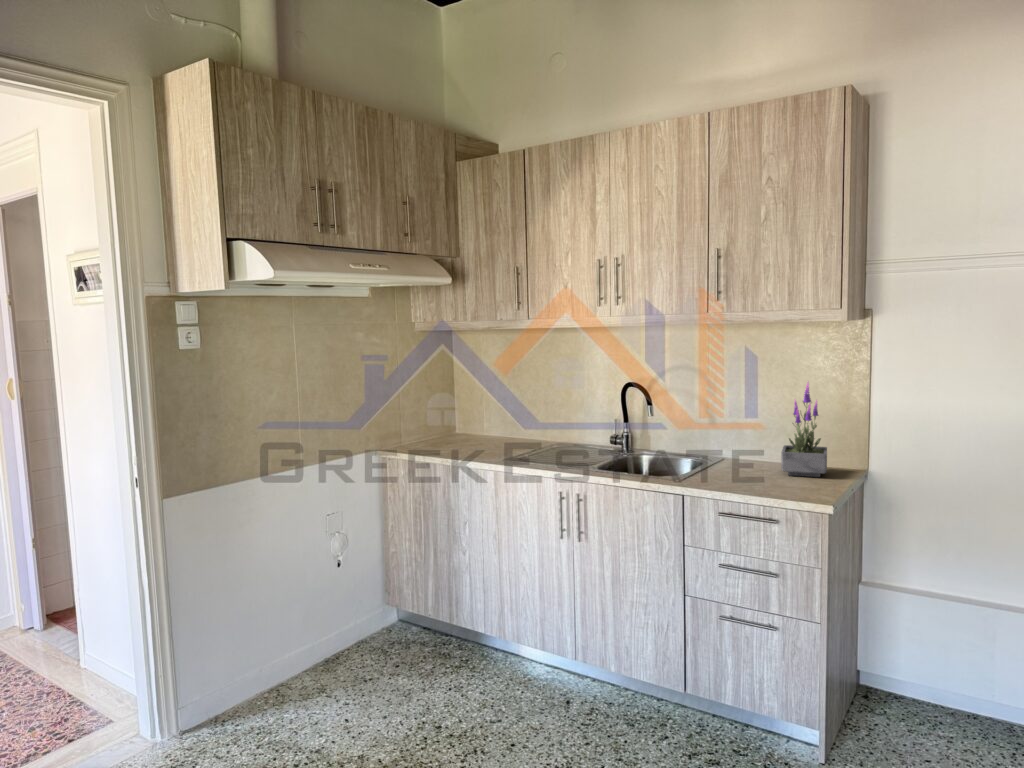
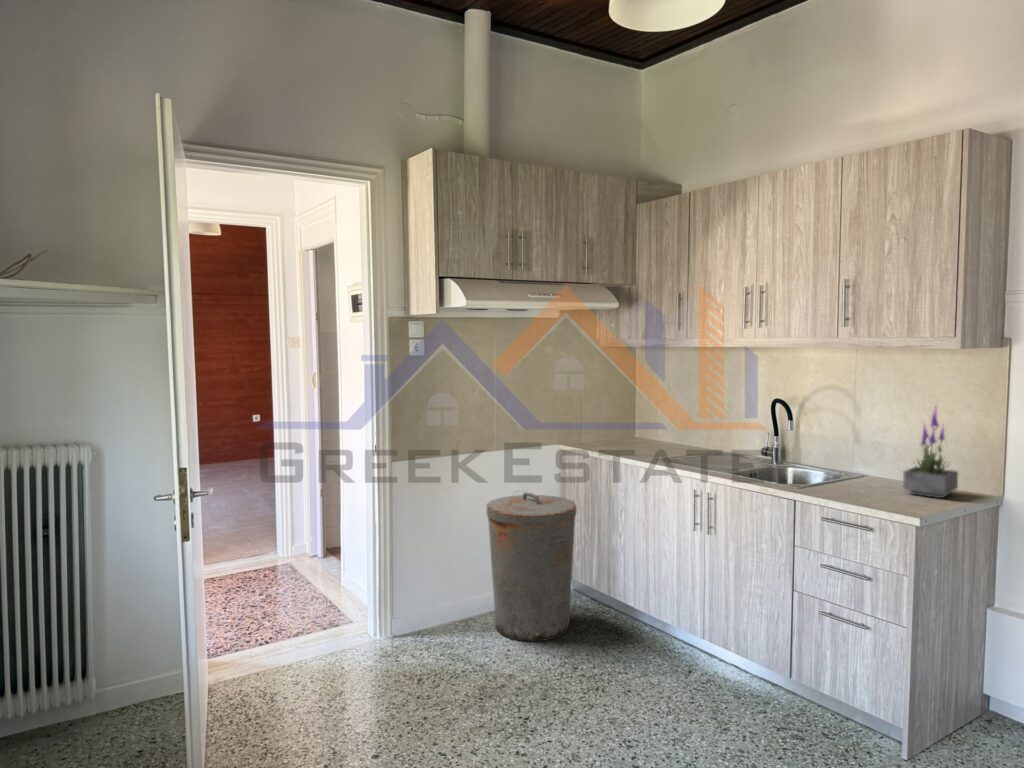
trash can: none [299,514,414,702] -> present [486,492,577,641]

